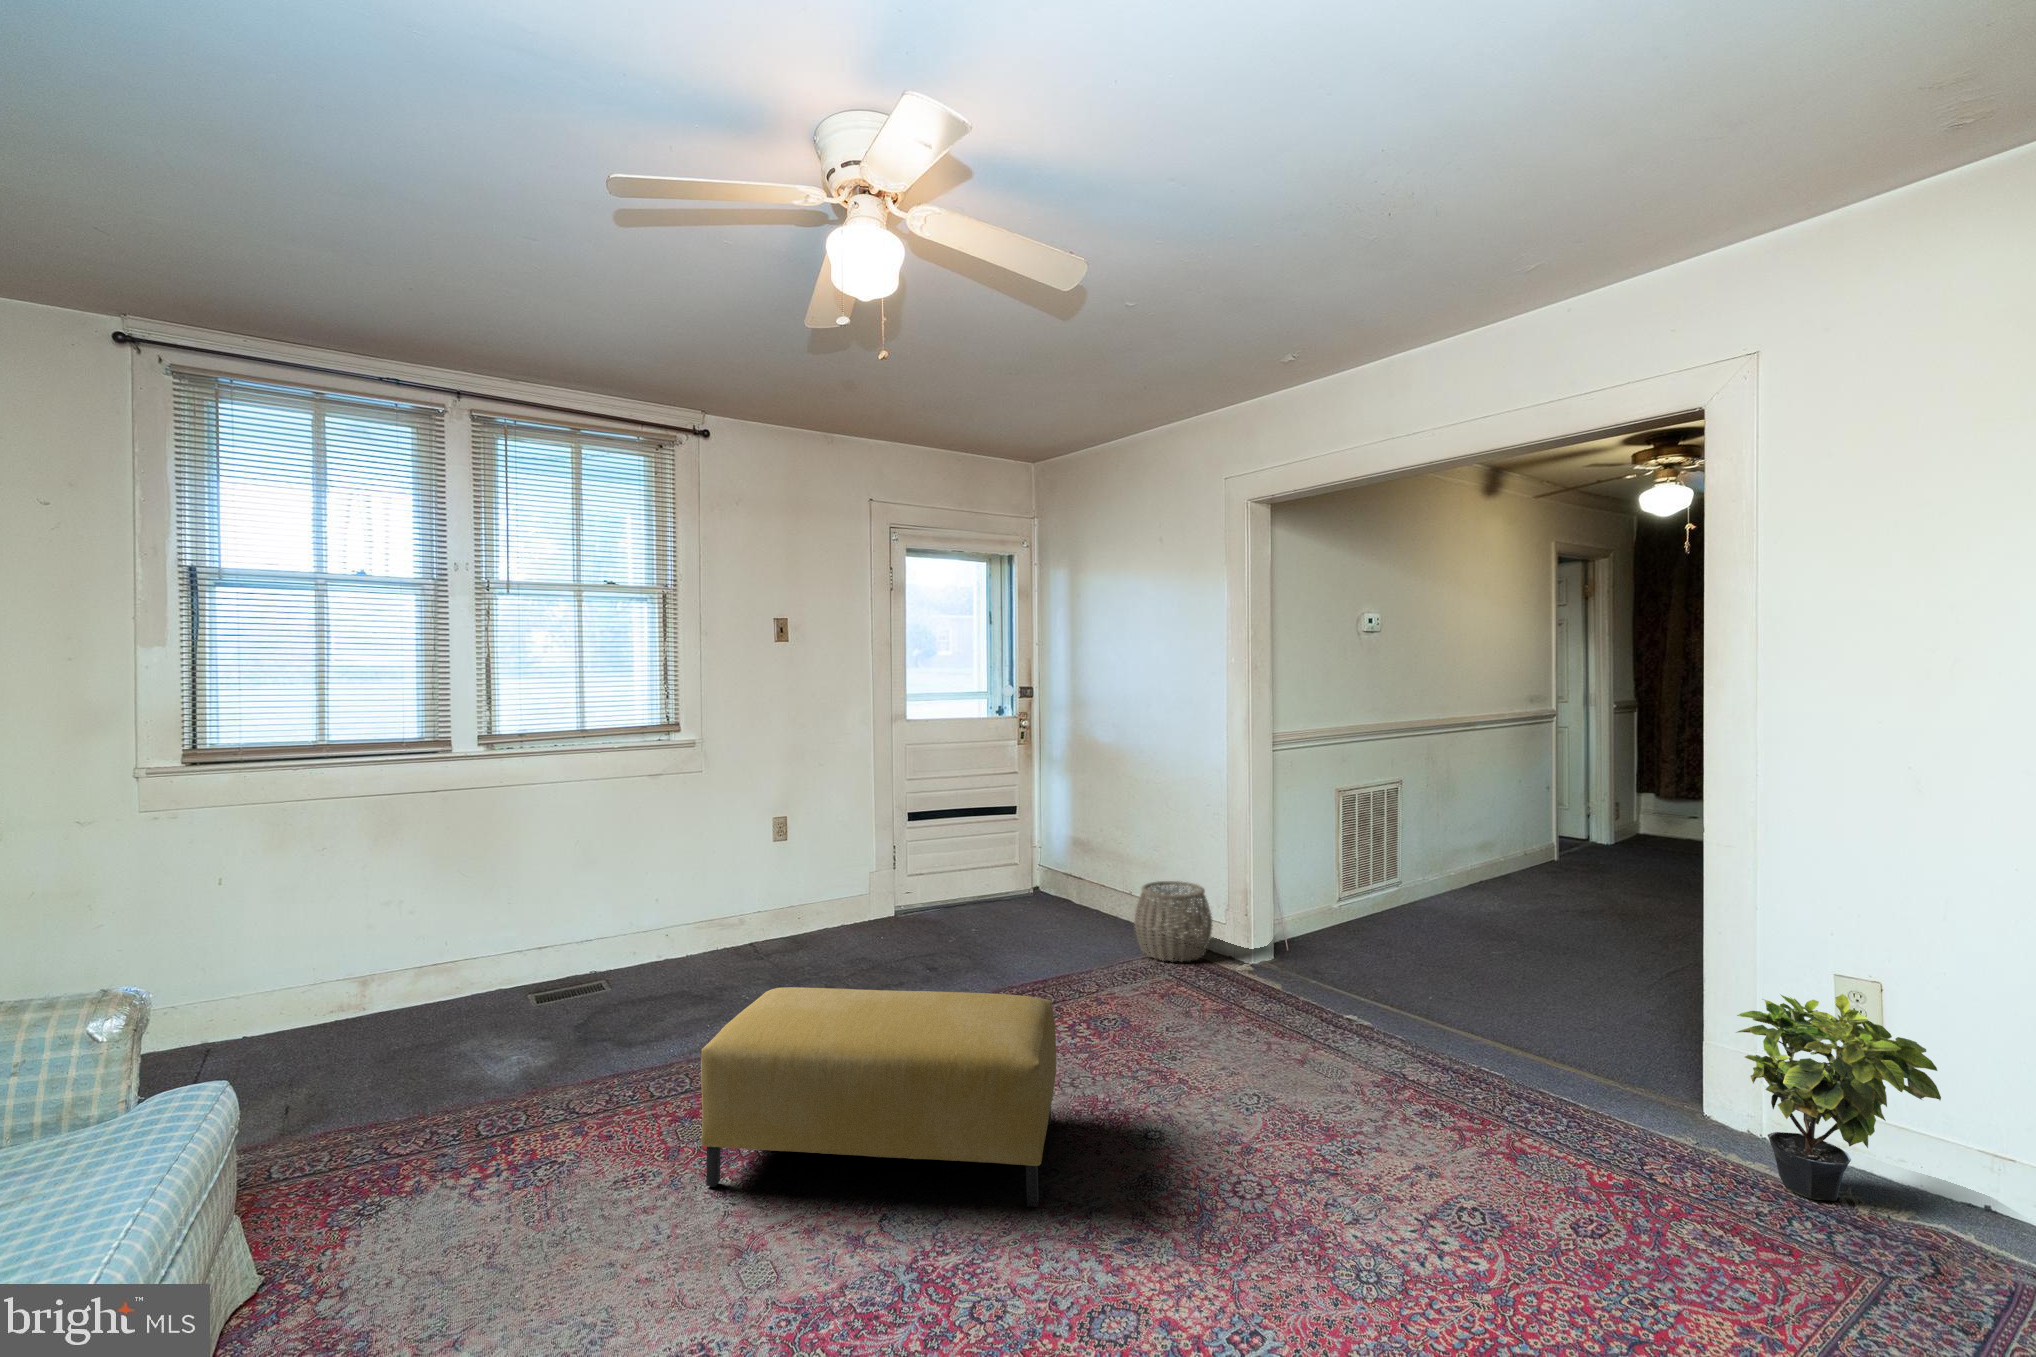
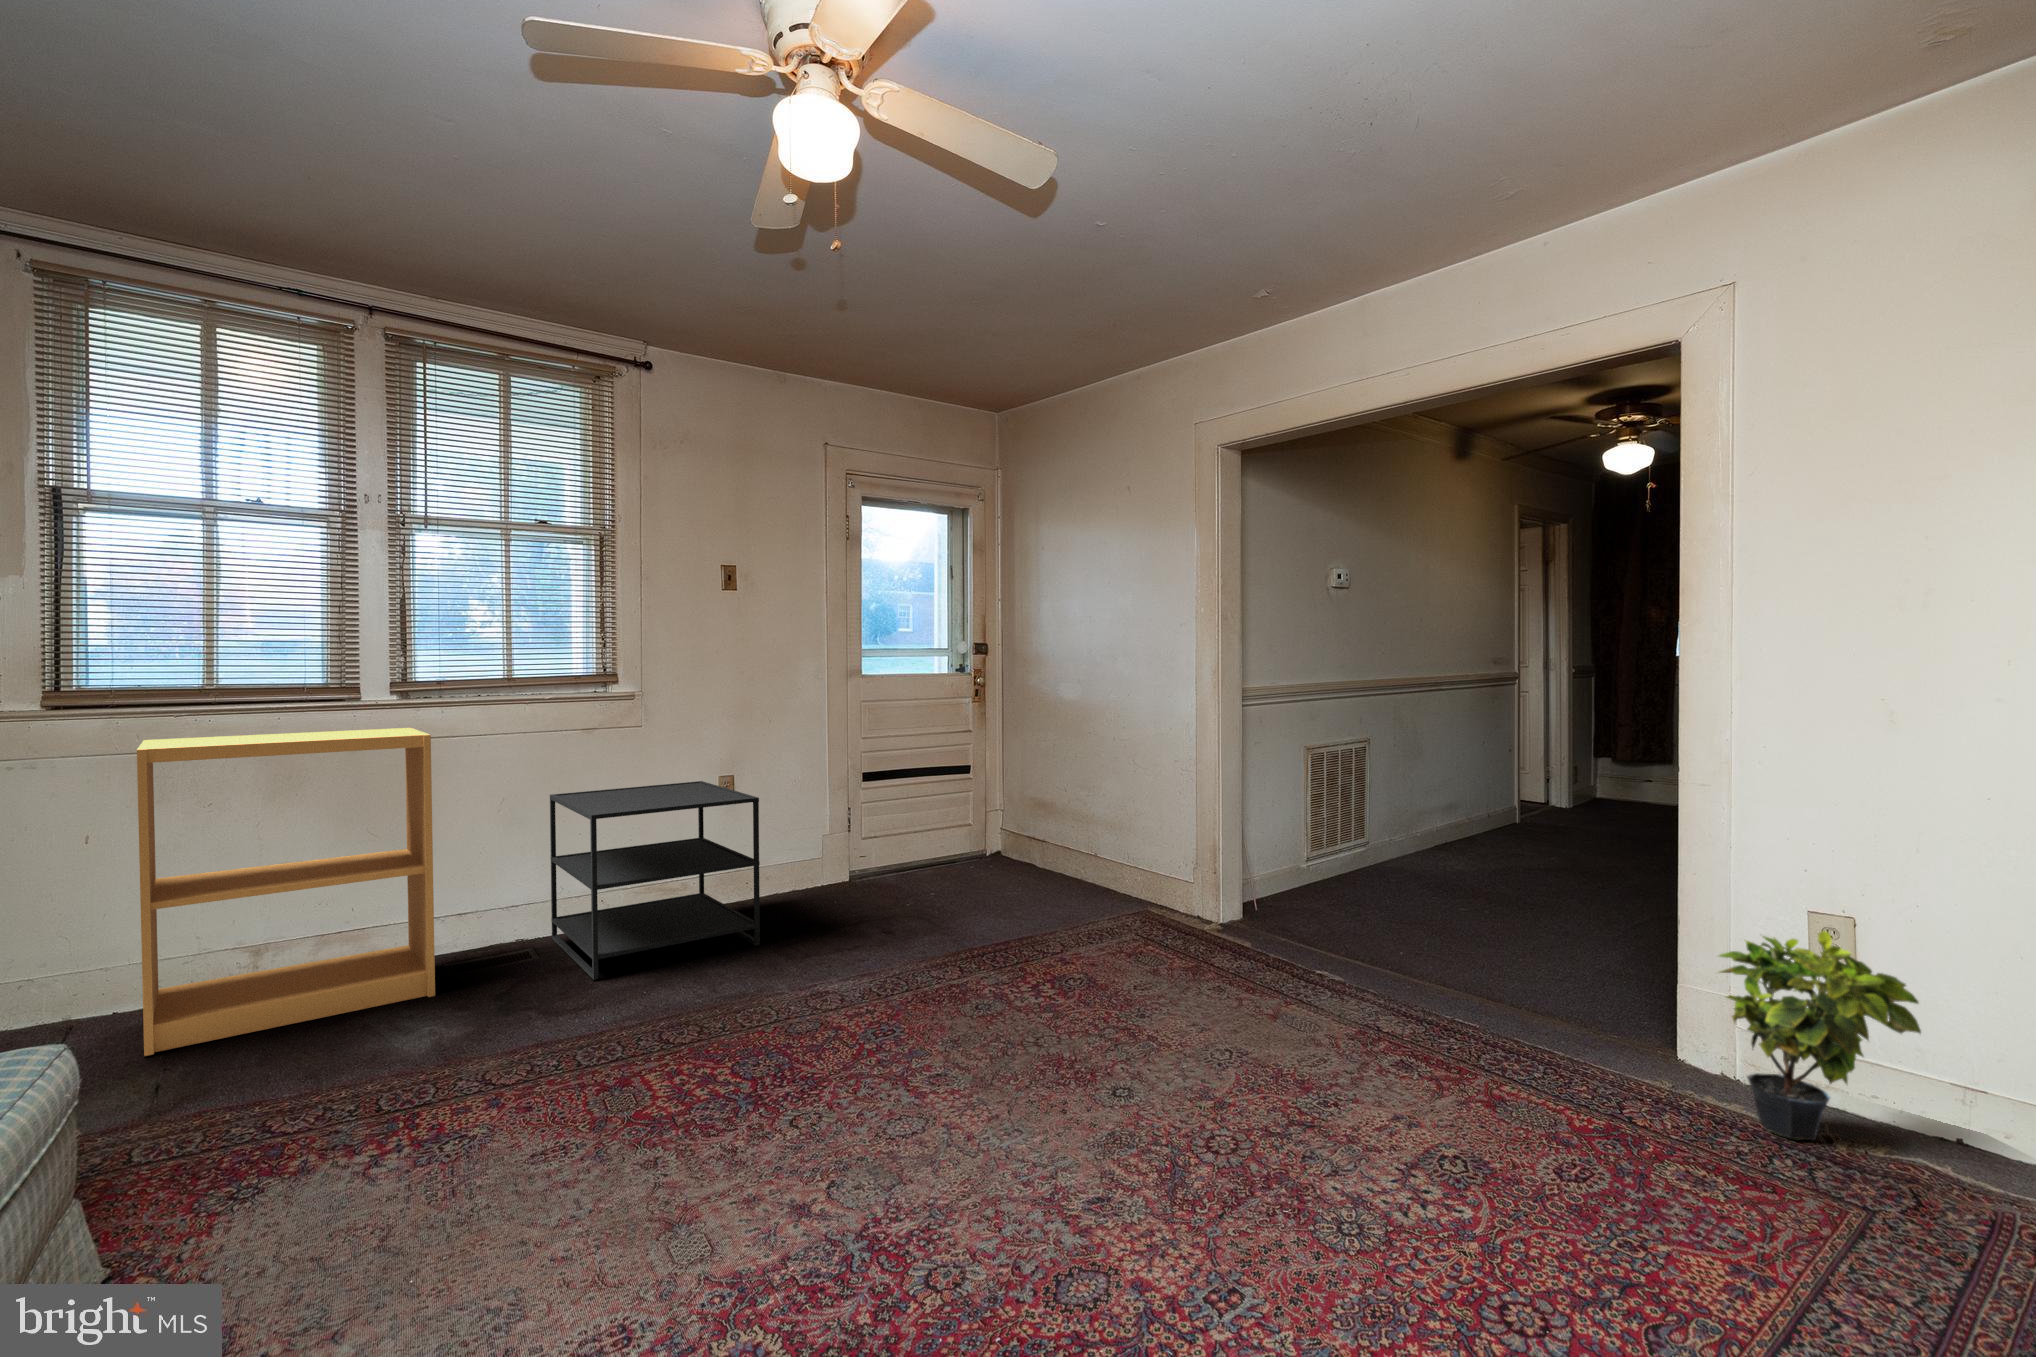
bookshelf: none [266,774,519,1078] -> present [137,728,435,1056]
side table: none [620,820,813,1011] -> present [550,781,760,980]
woven basket: present [1134,881,1212,961] -> none [1099,842,1180,925]
ottoman: present [701,987,1056,1207] -> none [631,945,1018,1168]

